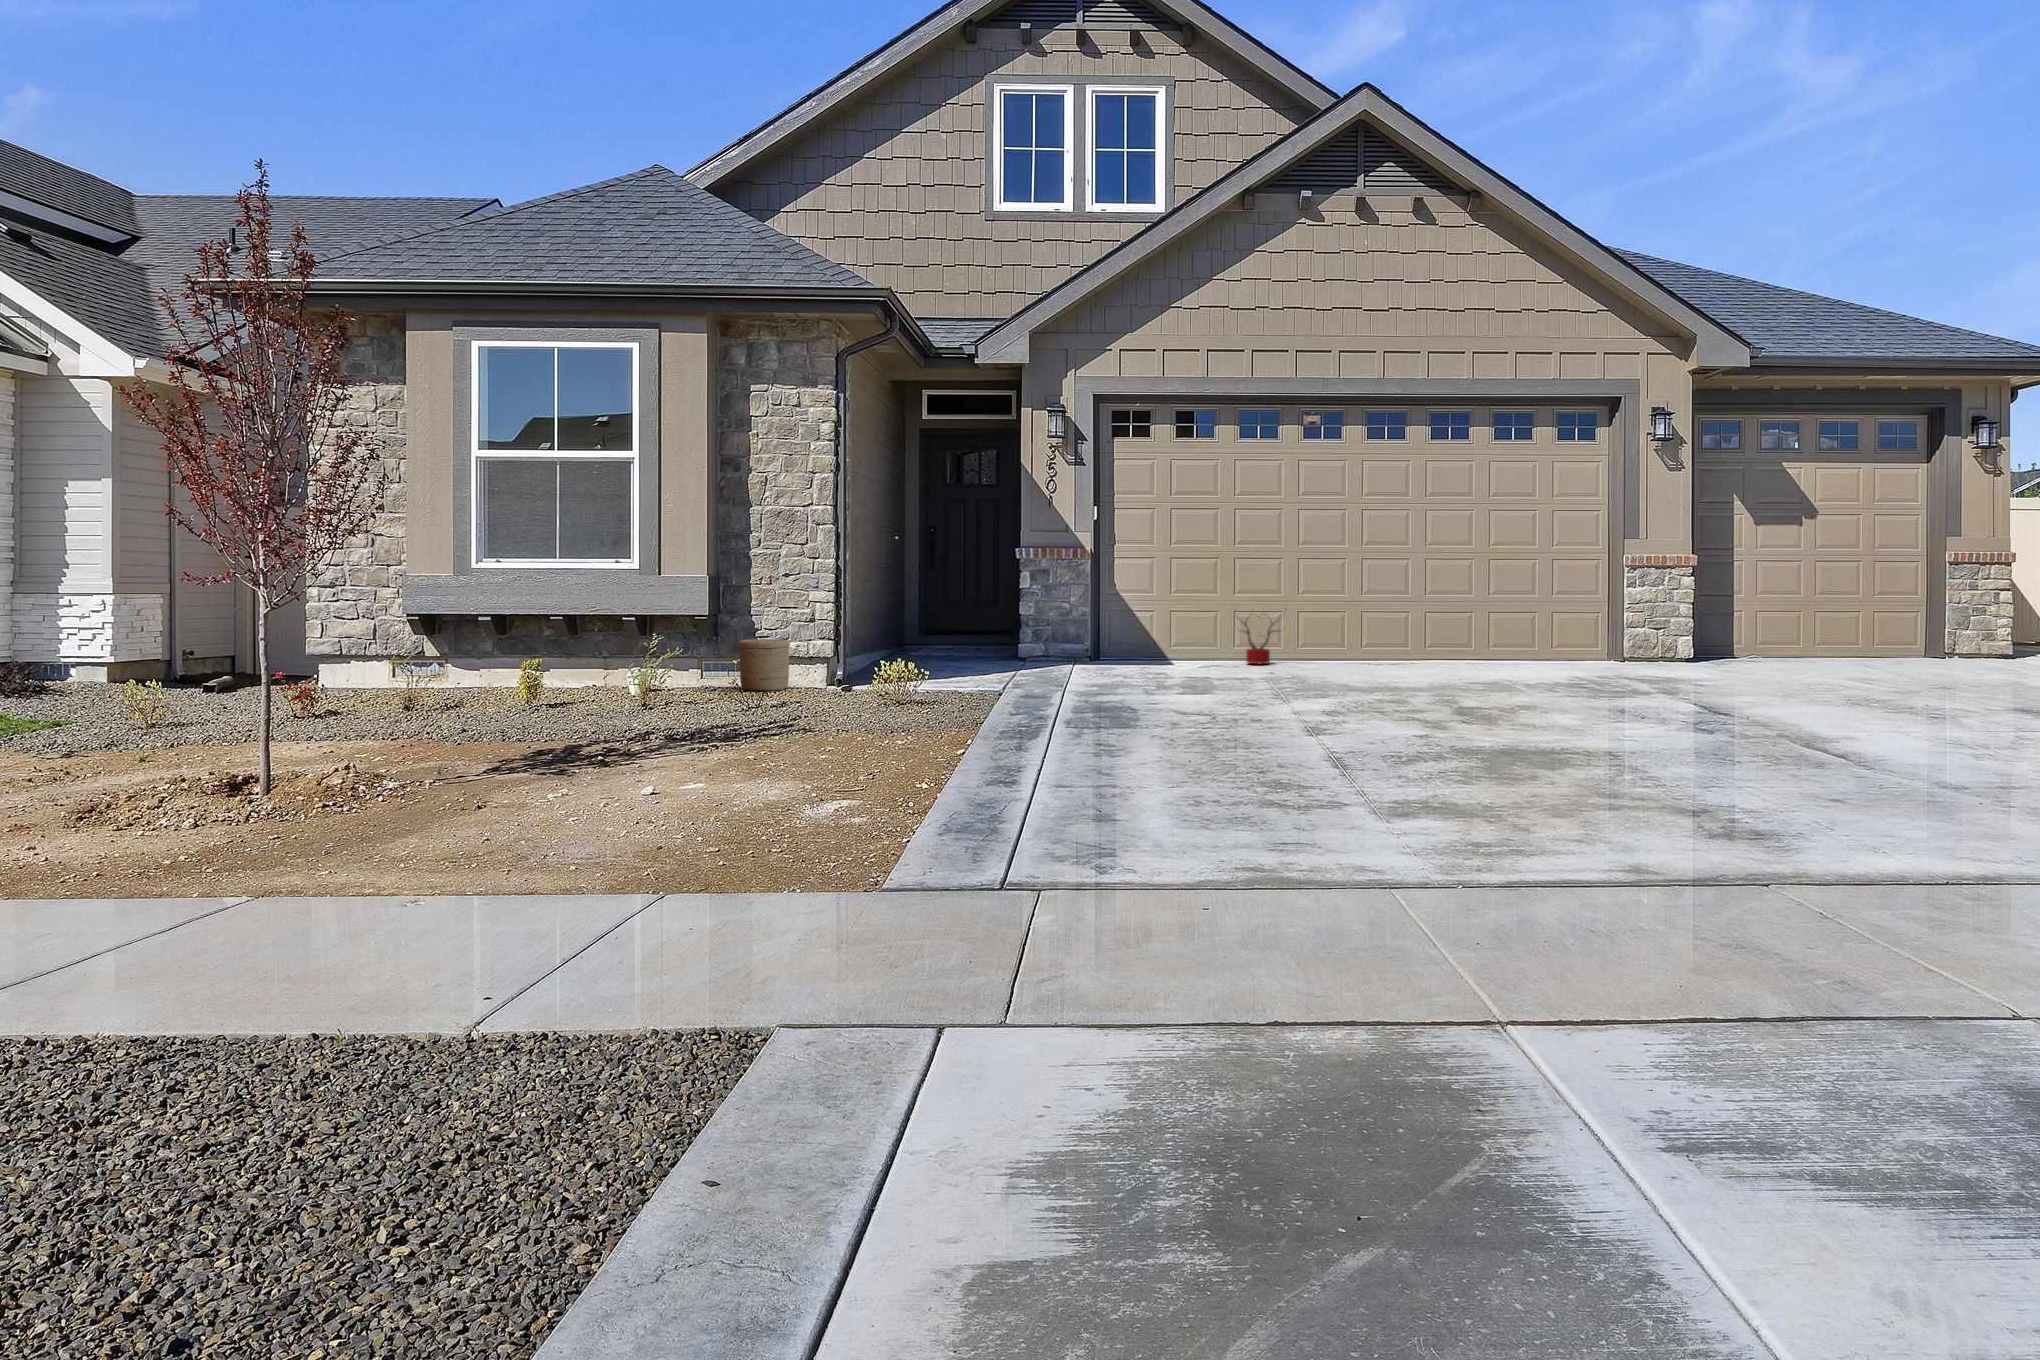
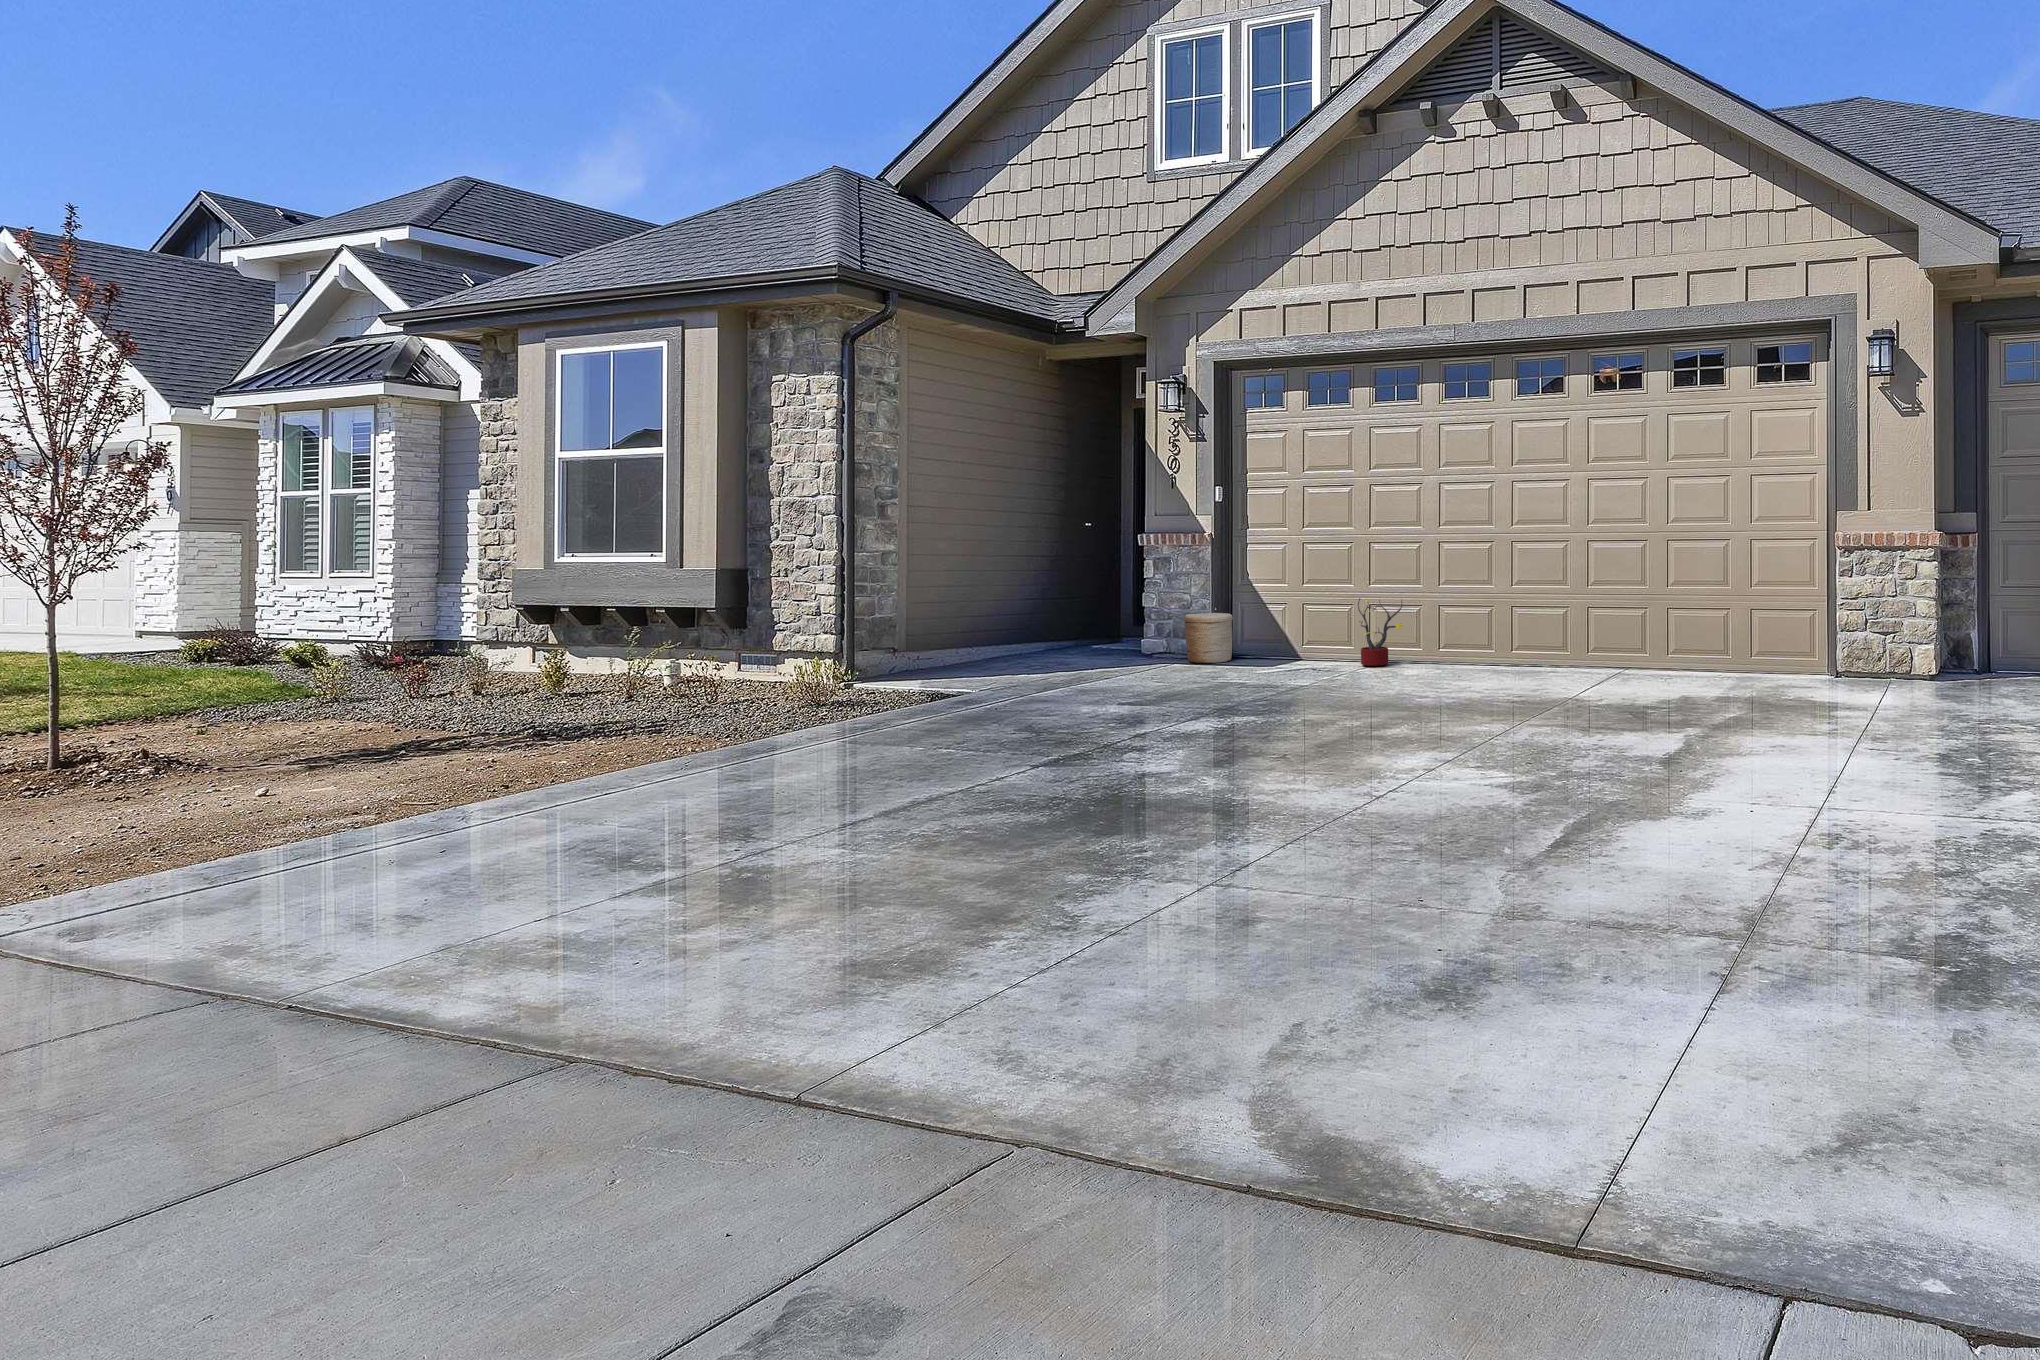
woven basket: present [738,639,790,691] -> present [1184,613,1233,663]

